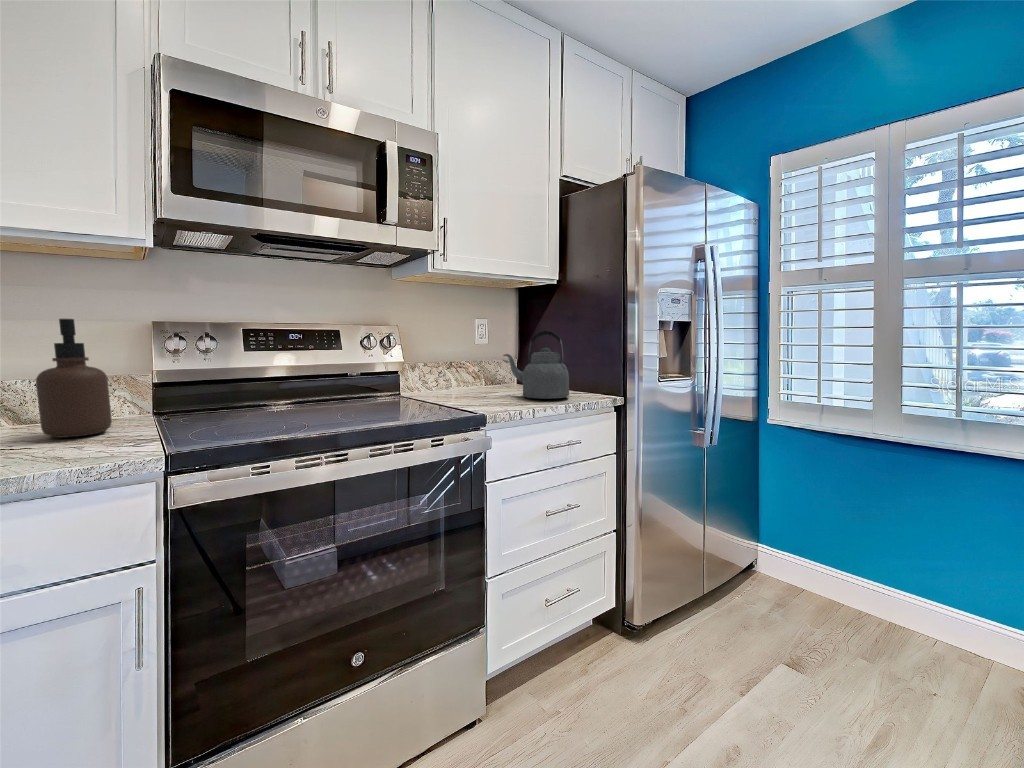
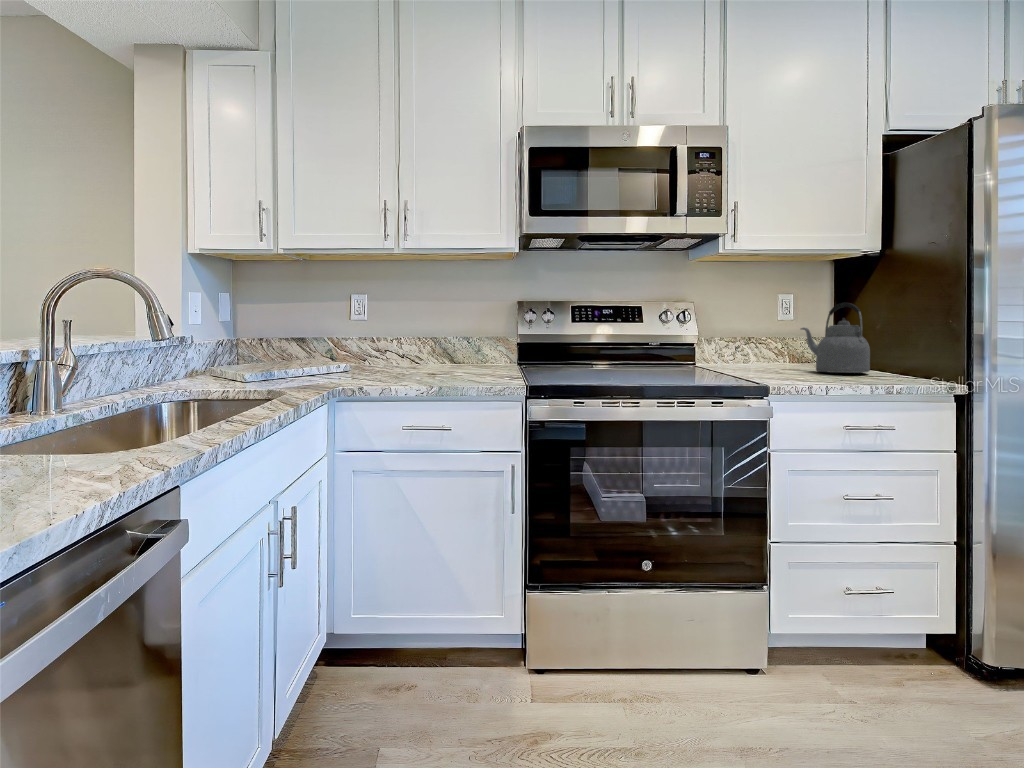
soap dispenser: present [36,319,112,438] -> none [470,300,500,370]

